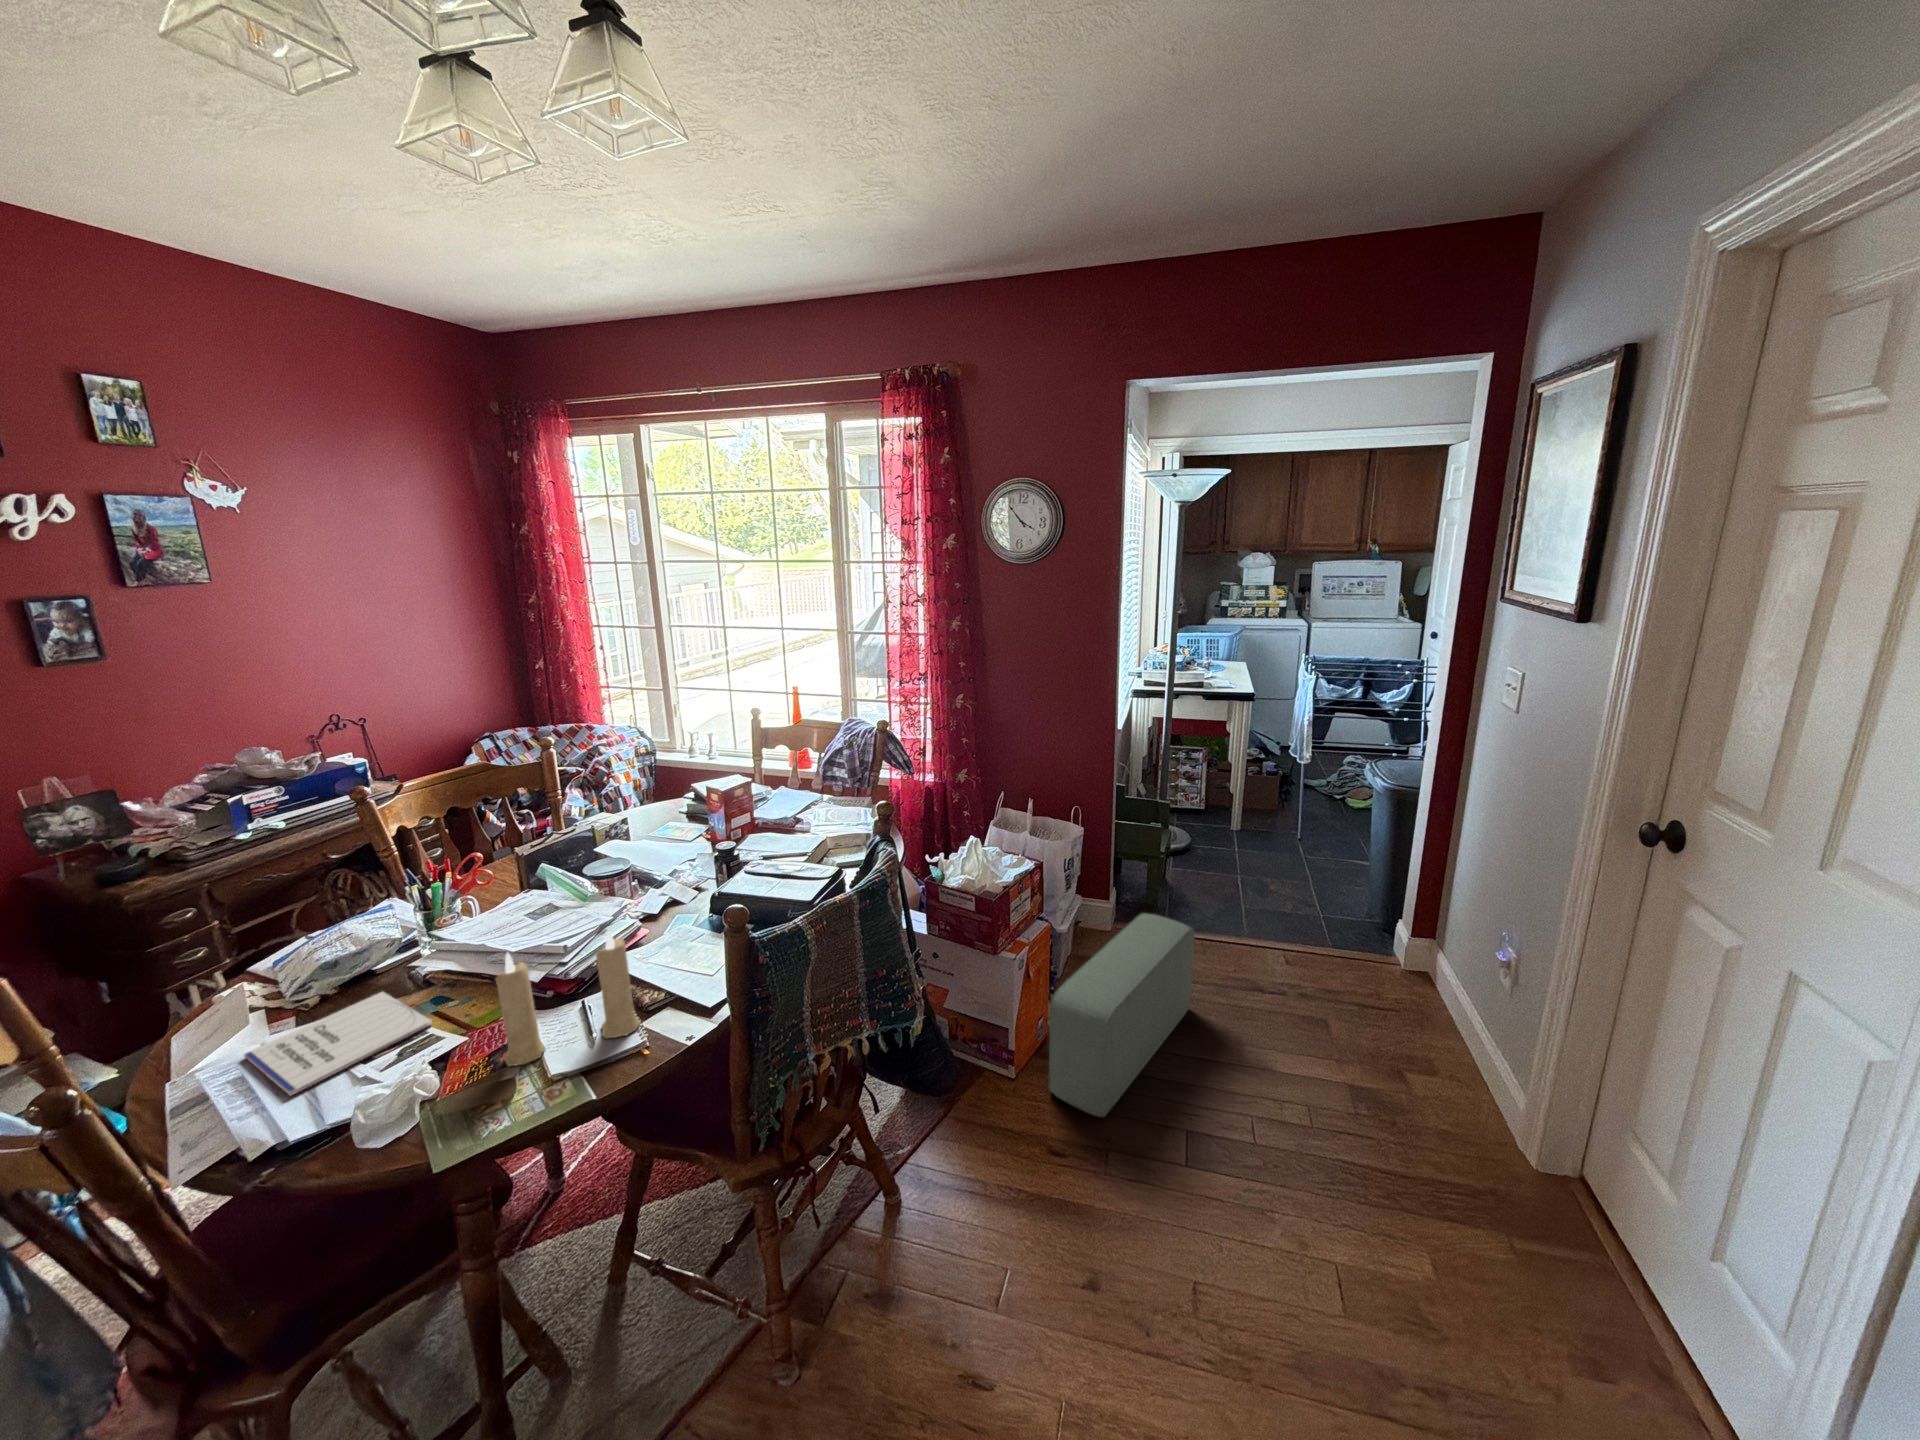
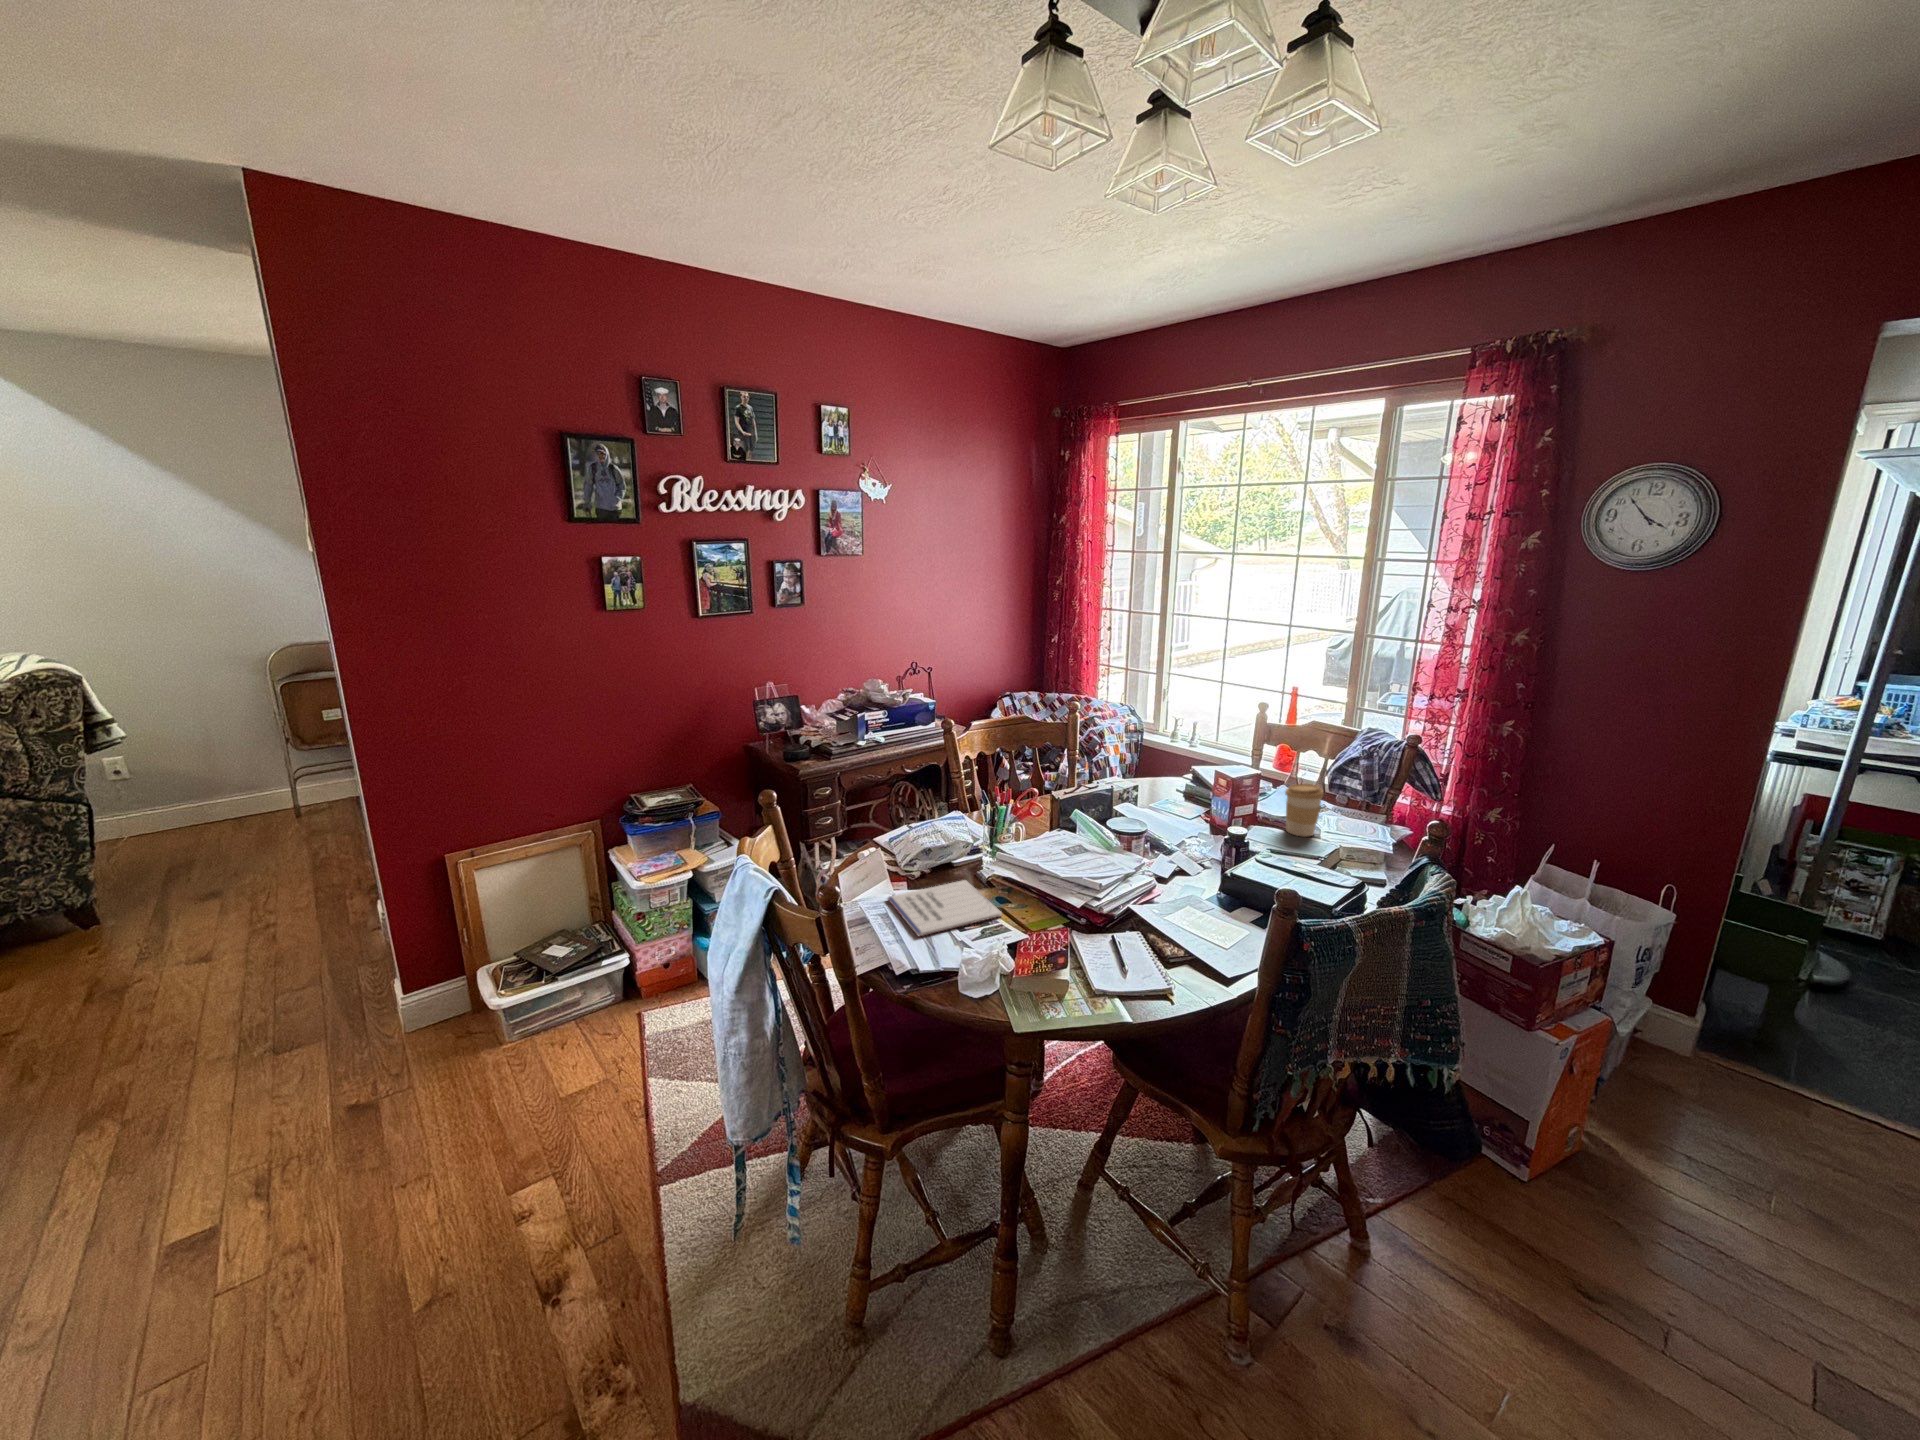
coffee cup: none [774,783,808,835] -> present [1285,784,1323,837]
pouf: present [1049,913,1195,1117] -> none [1587,1057,1891,1296]
candle: present [496,930,640,1067] -> none [1057,867,1171,977]

